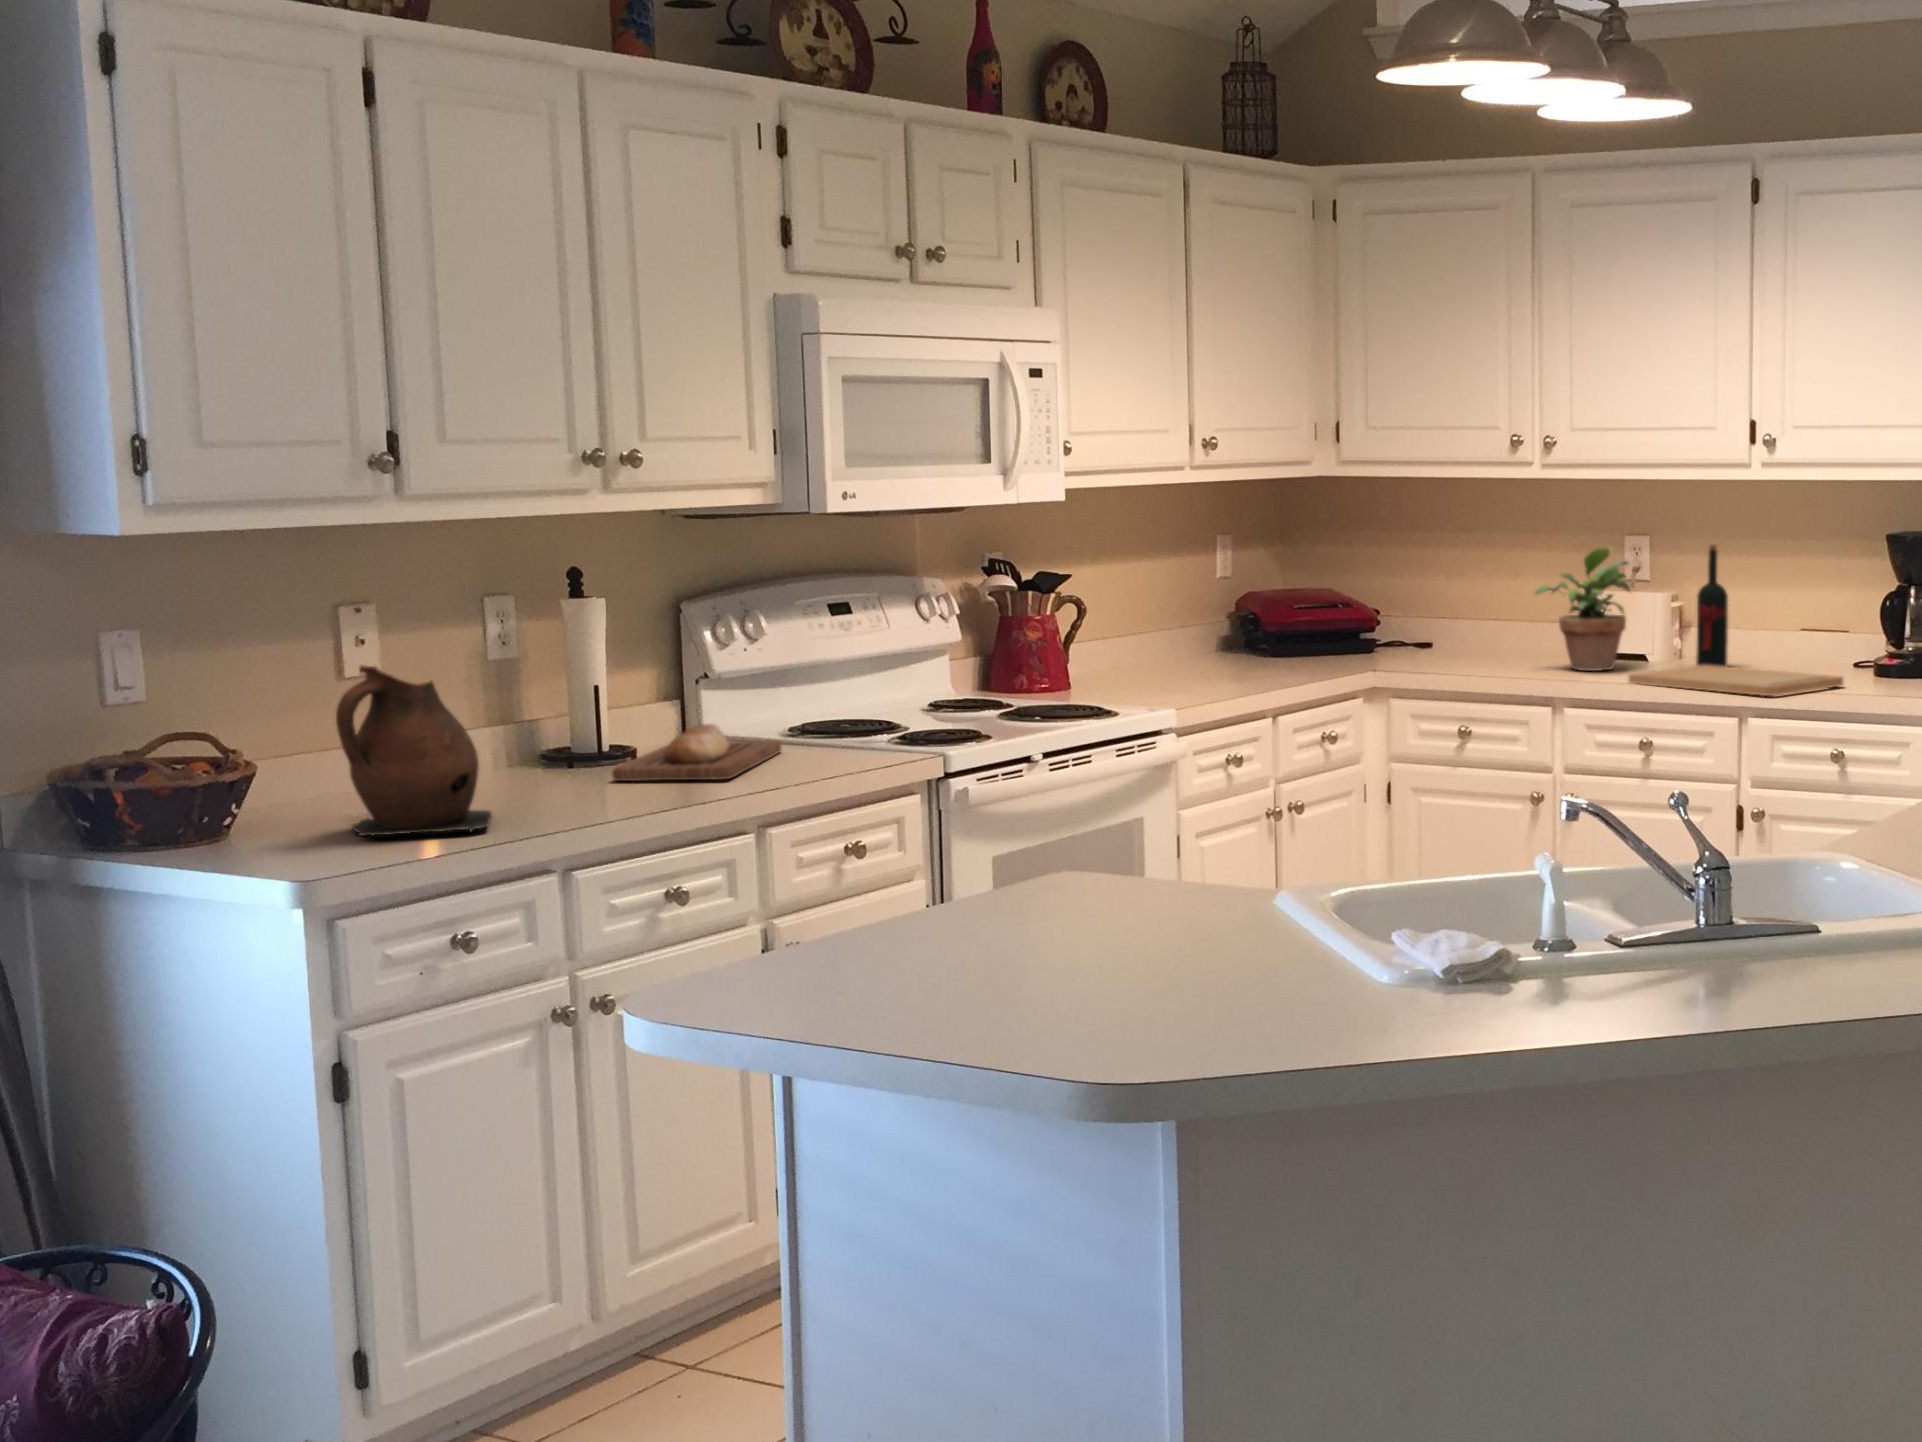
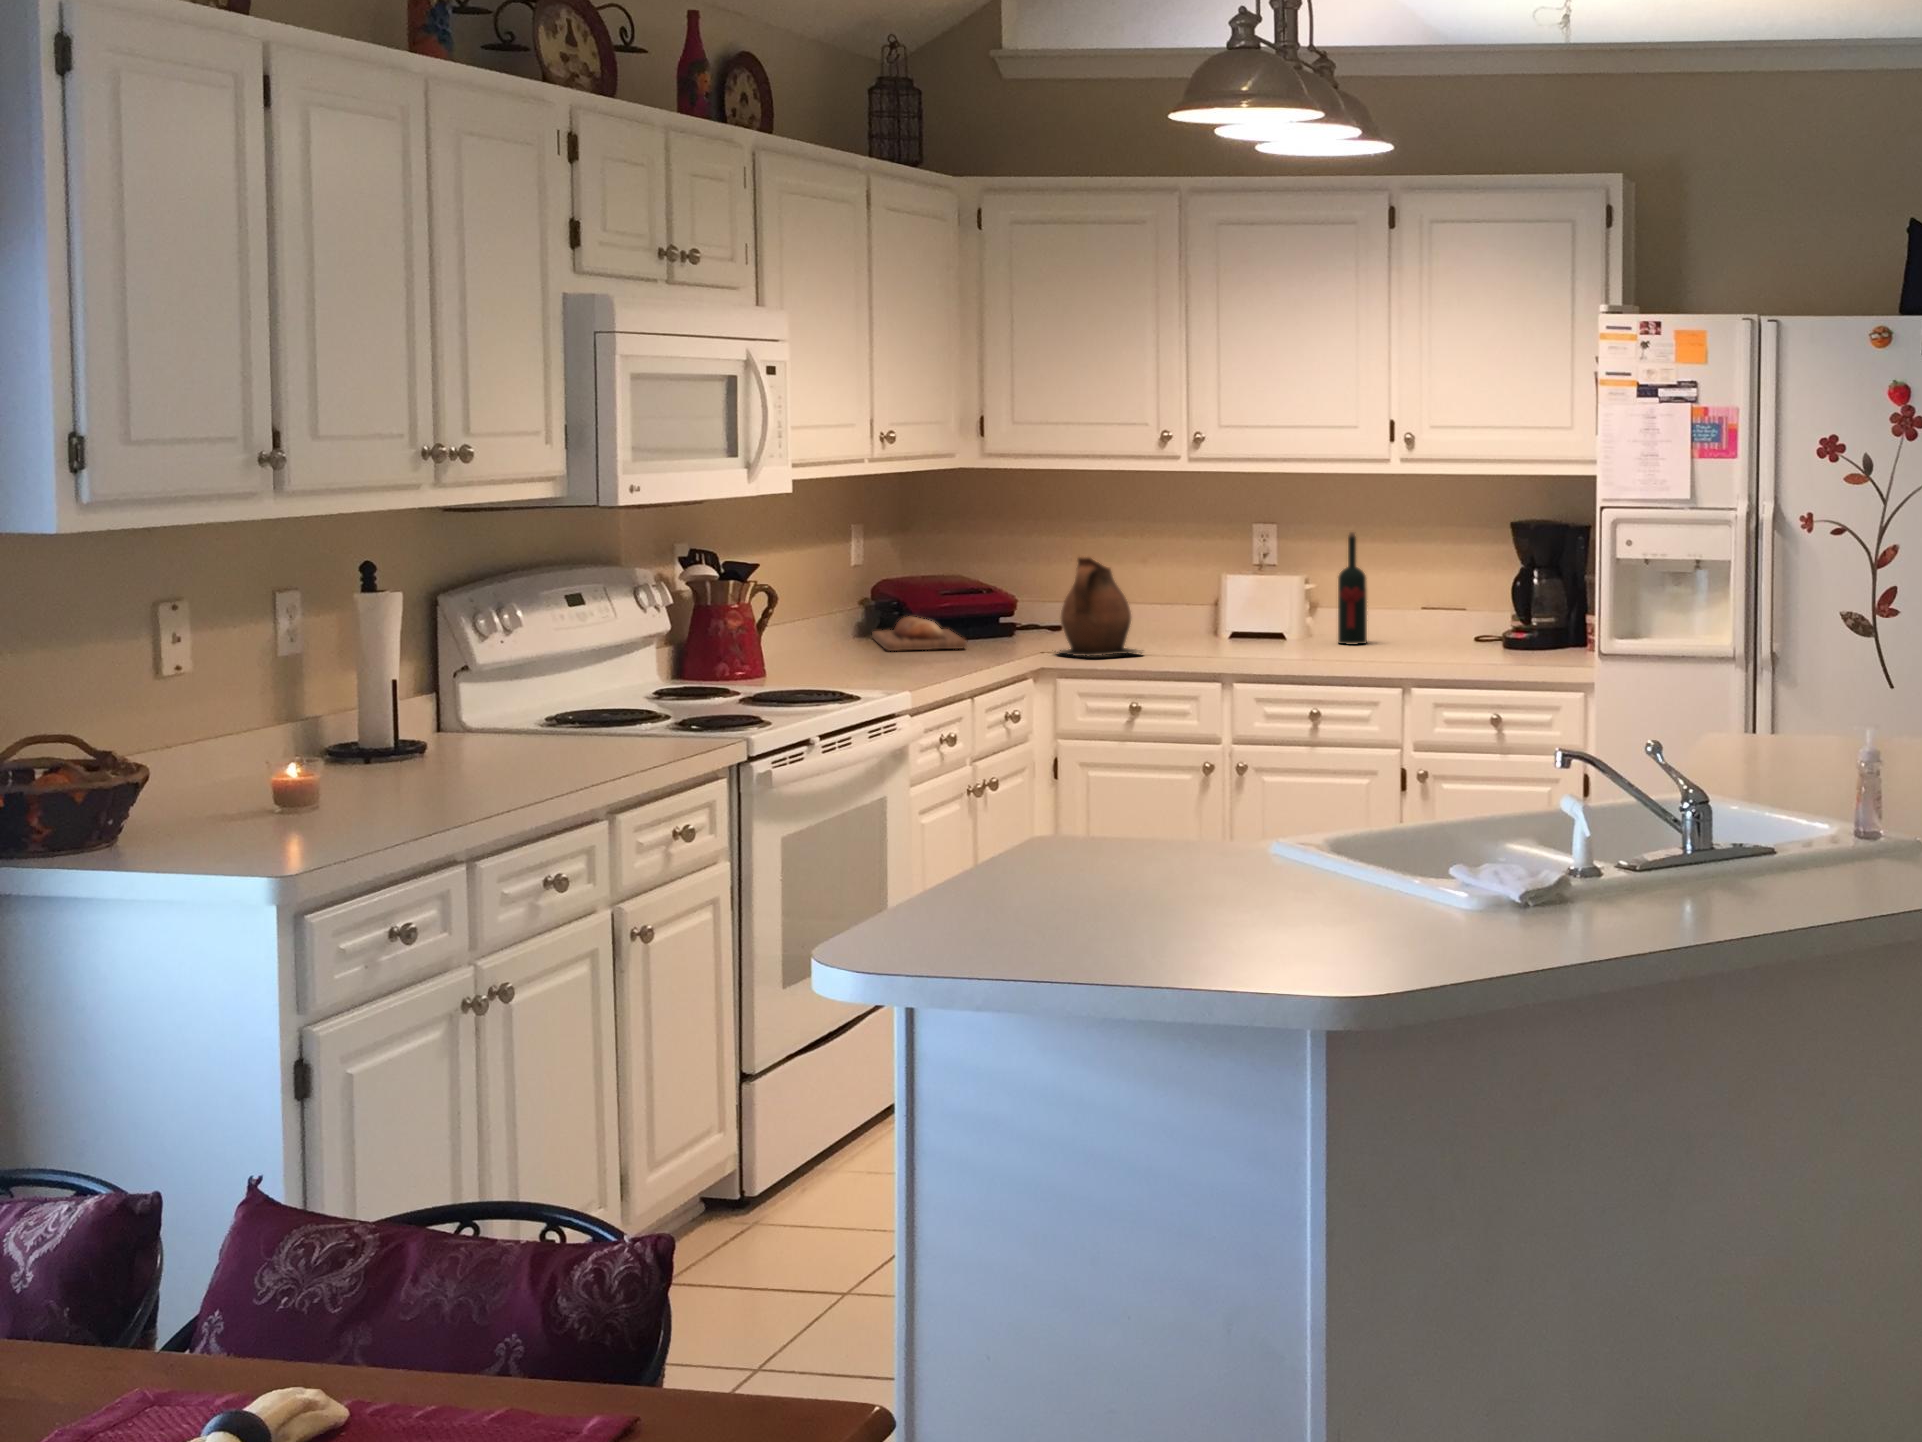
potted plant: present [1535,547,1630,671] -> none [1194,534,1284,649]
ceramic pitcher: present [336,665,492,836] -> present [1057,557,1142,656]
cutting board: present [1628,665,1843,696] -> none [1298,642,1493,668]
bread loaf: present [612,724,781,781] -> present [872,616,966,651]

